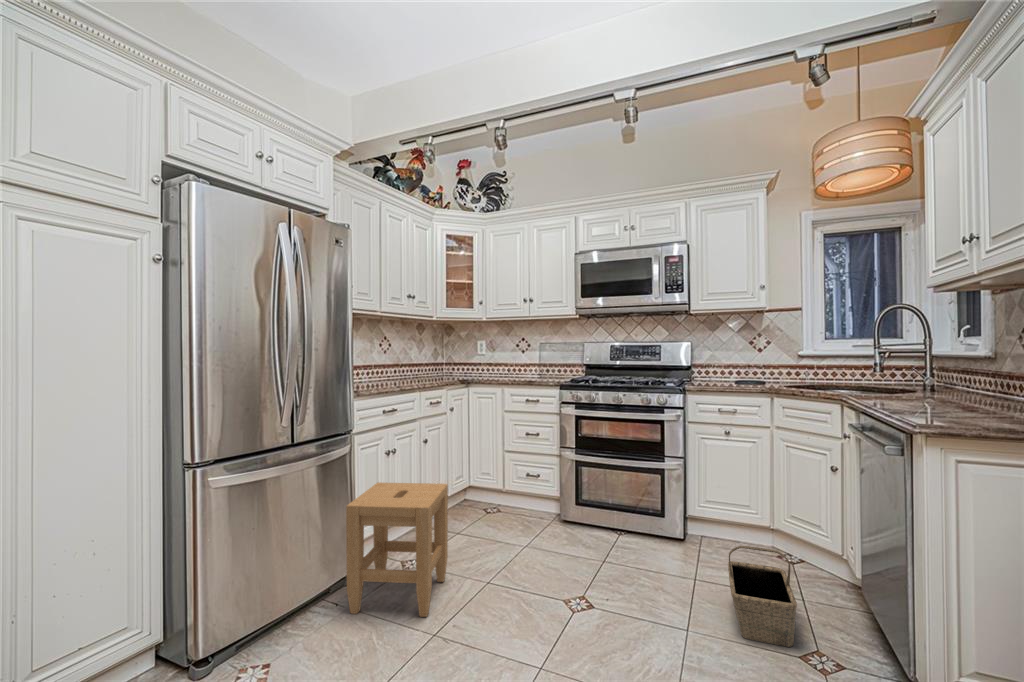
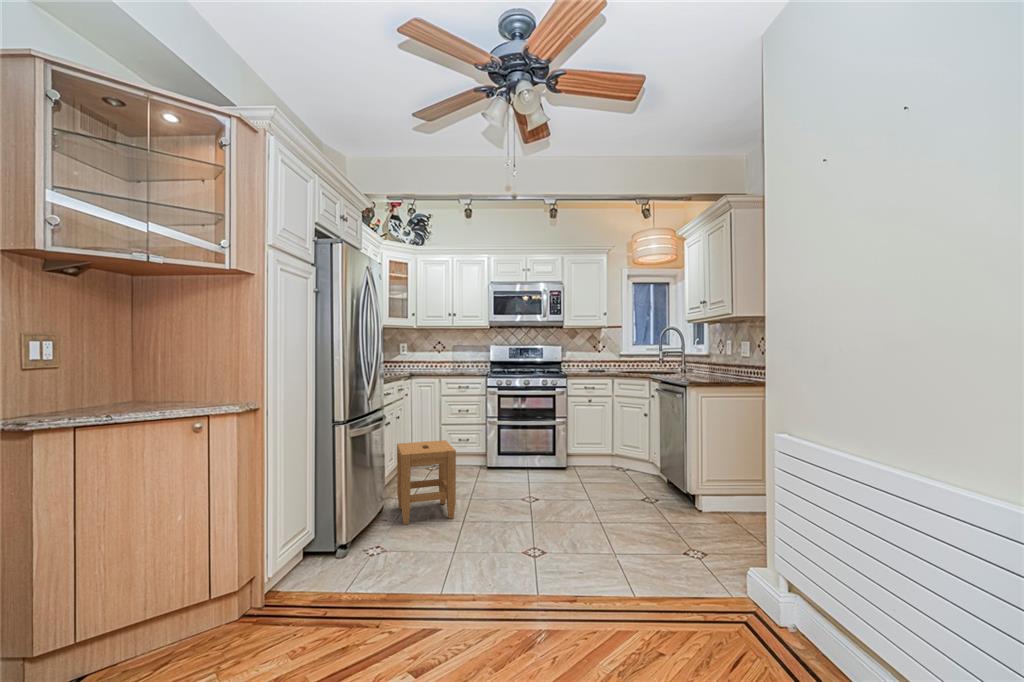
basket: present [728,546,797,647] -> none [604,455,642,500]

